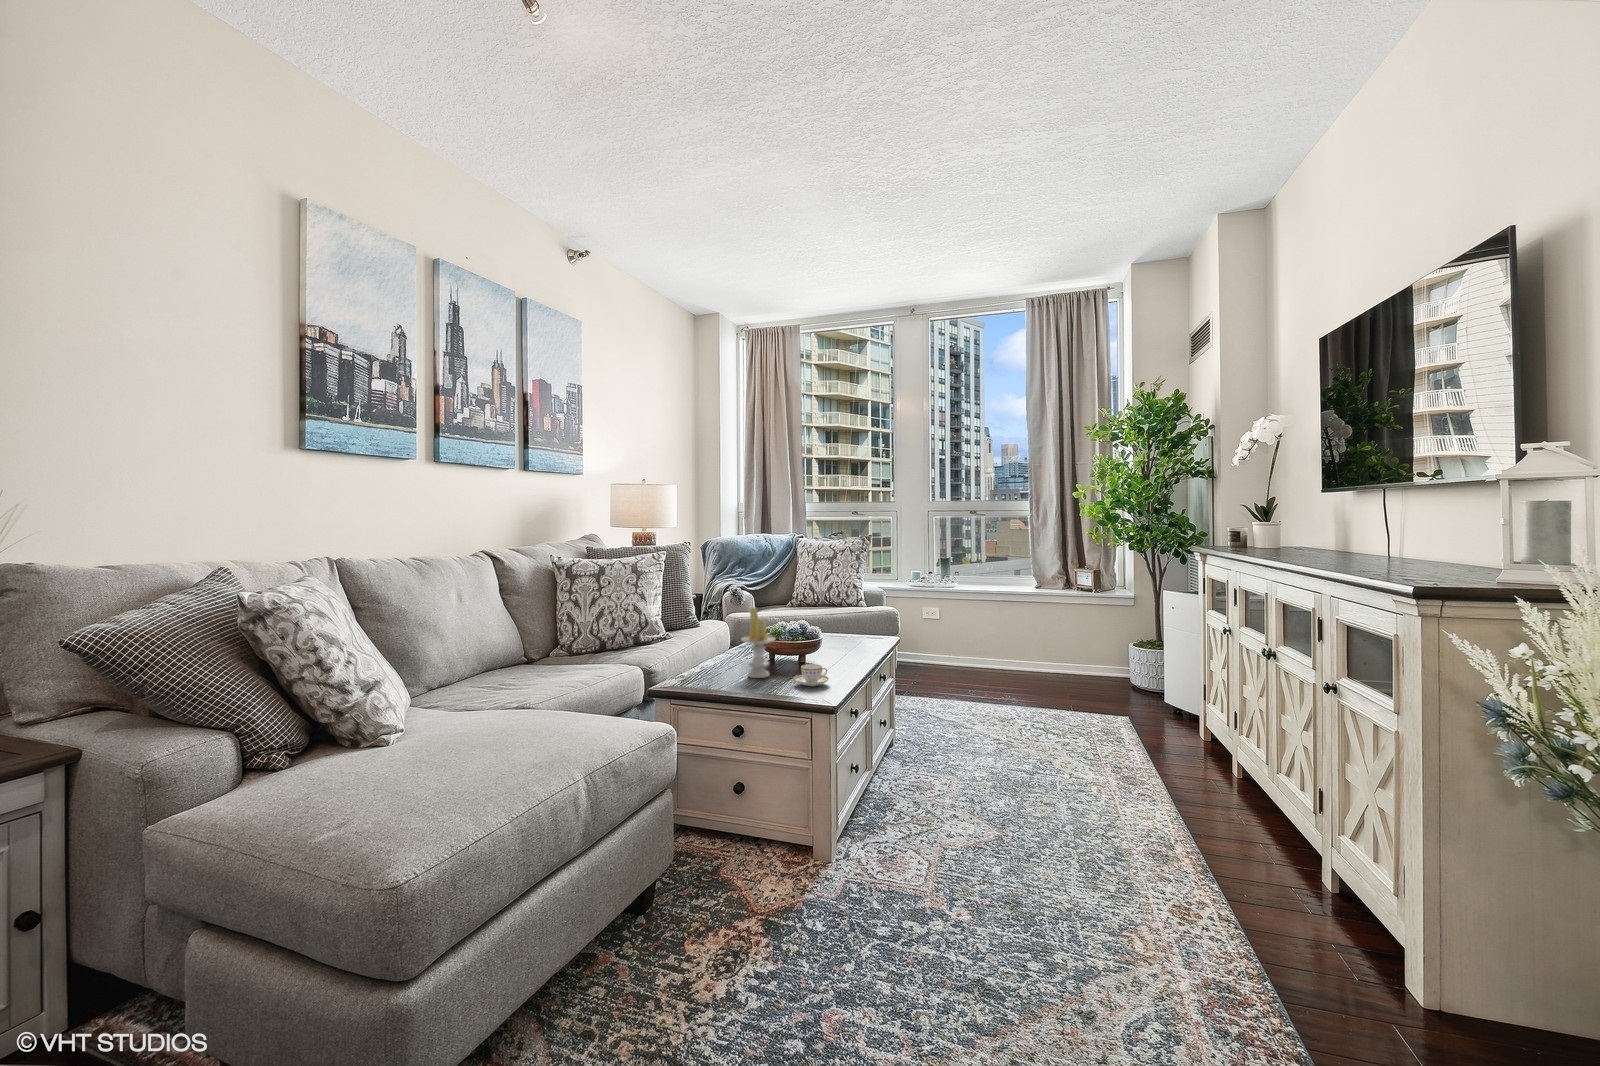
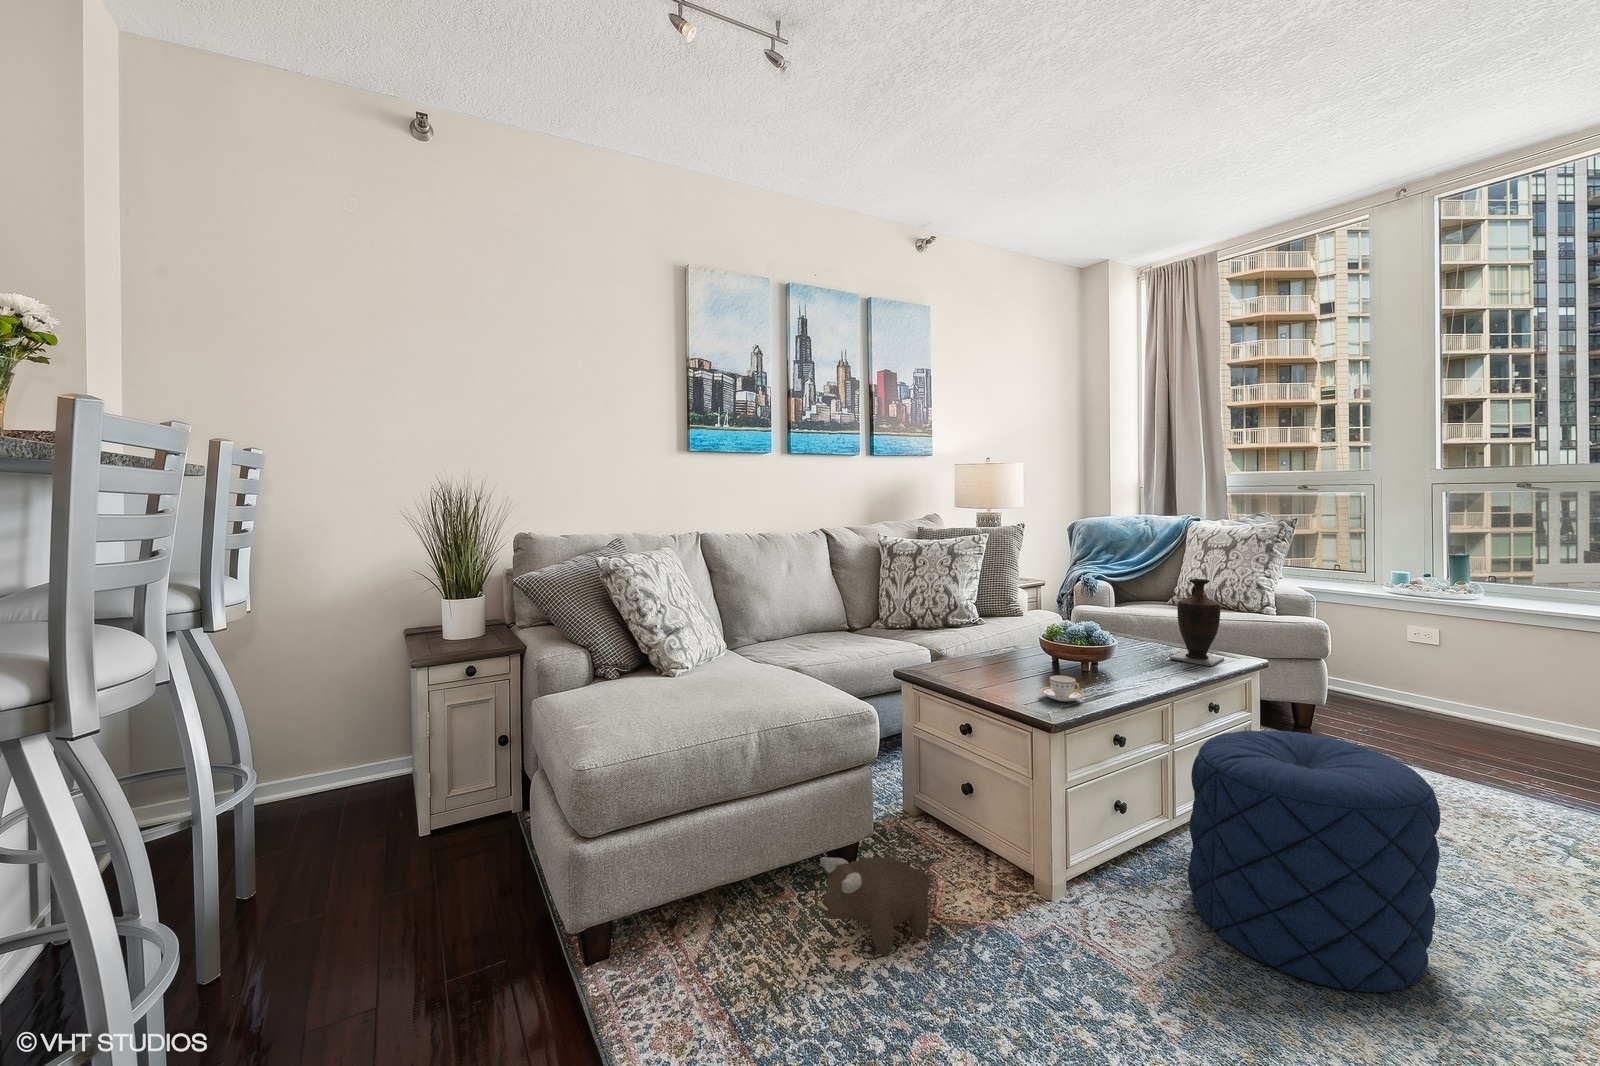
vase: none [844,576,876,645] -> present [1170,579,1224,666]
candle: present [741,607,776,678] -> none [999,604,1038,682]
pouf: none [912,679,1060,853] -> present [1188,731,1440,992]
plush toy: none [667,867,768,968] -> present [818,857,930,956]

